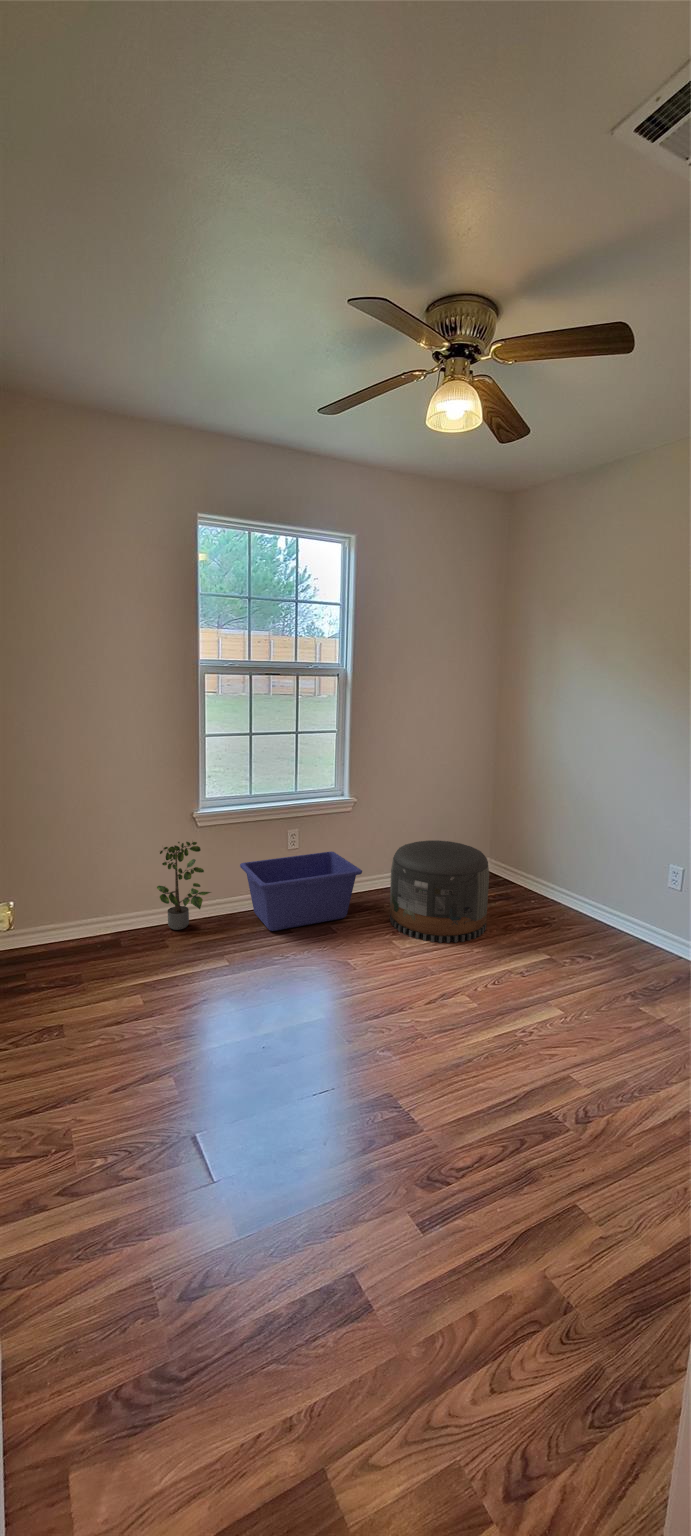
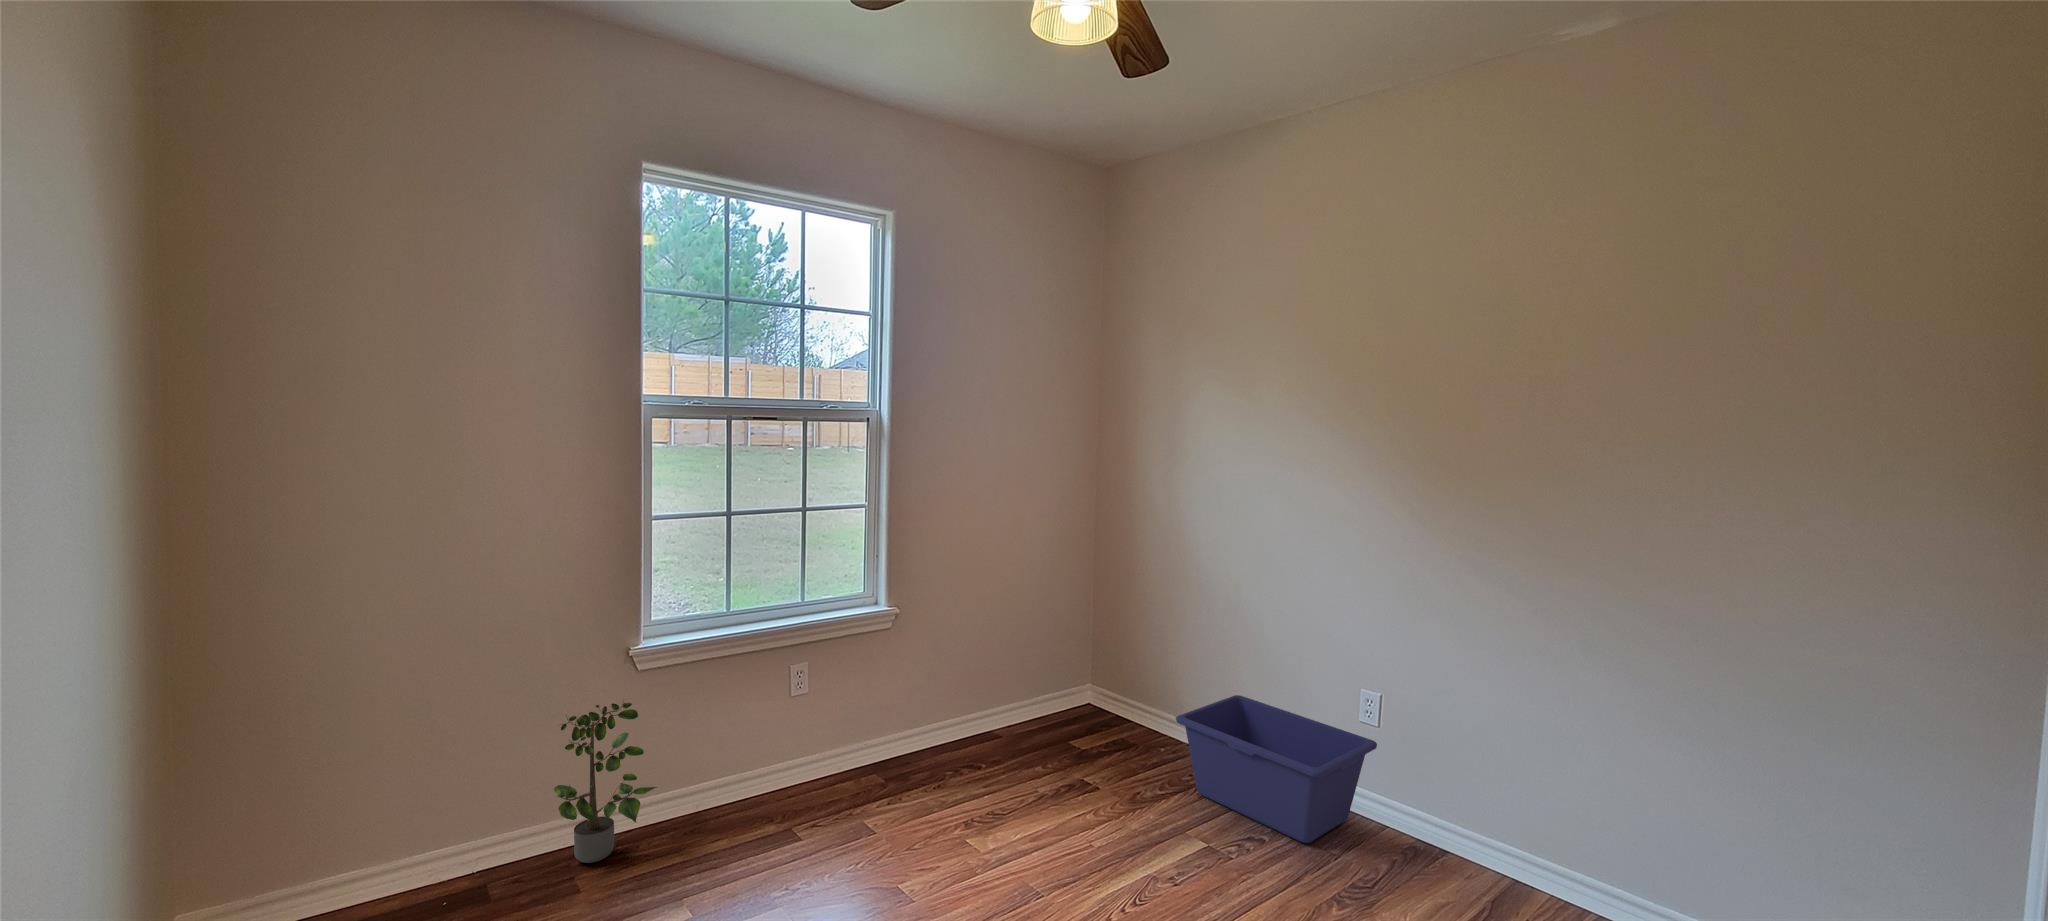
pouf: present [390,840,489,943] -> none [958,668,1106,837]
storage bin: present [240,852,362,931] -> present [1176,695,1377,843]

